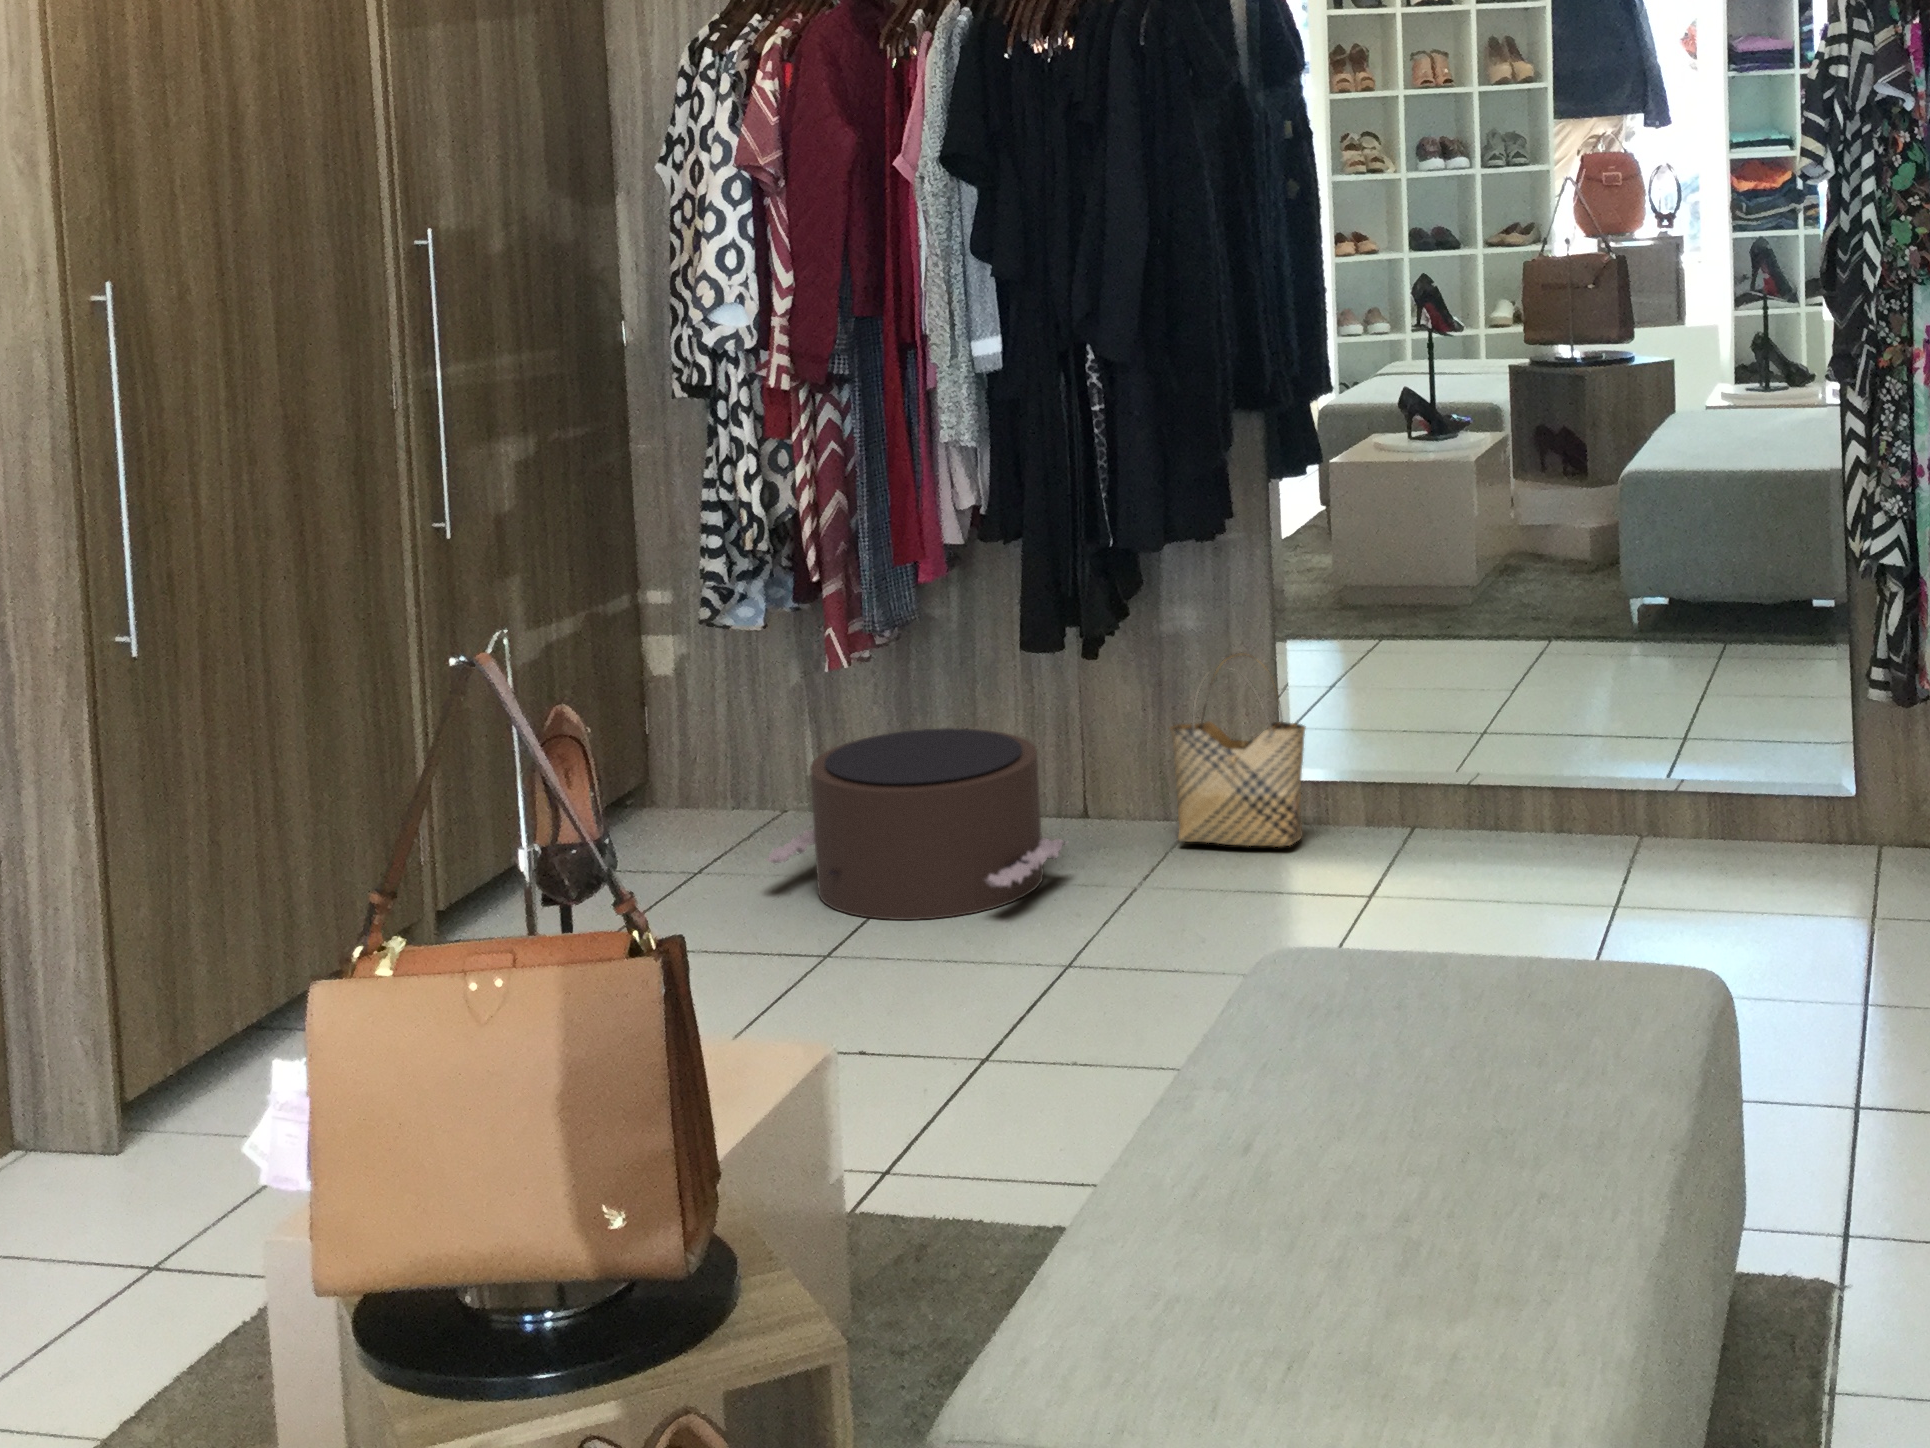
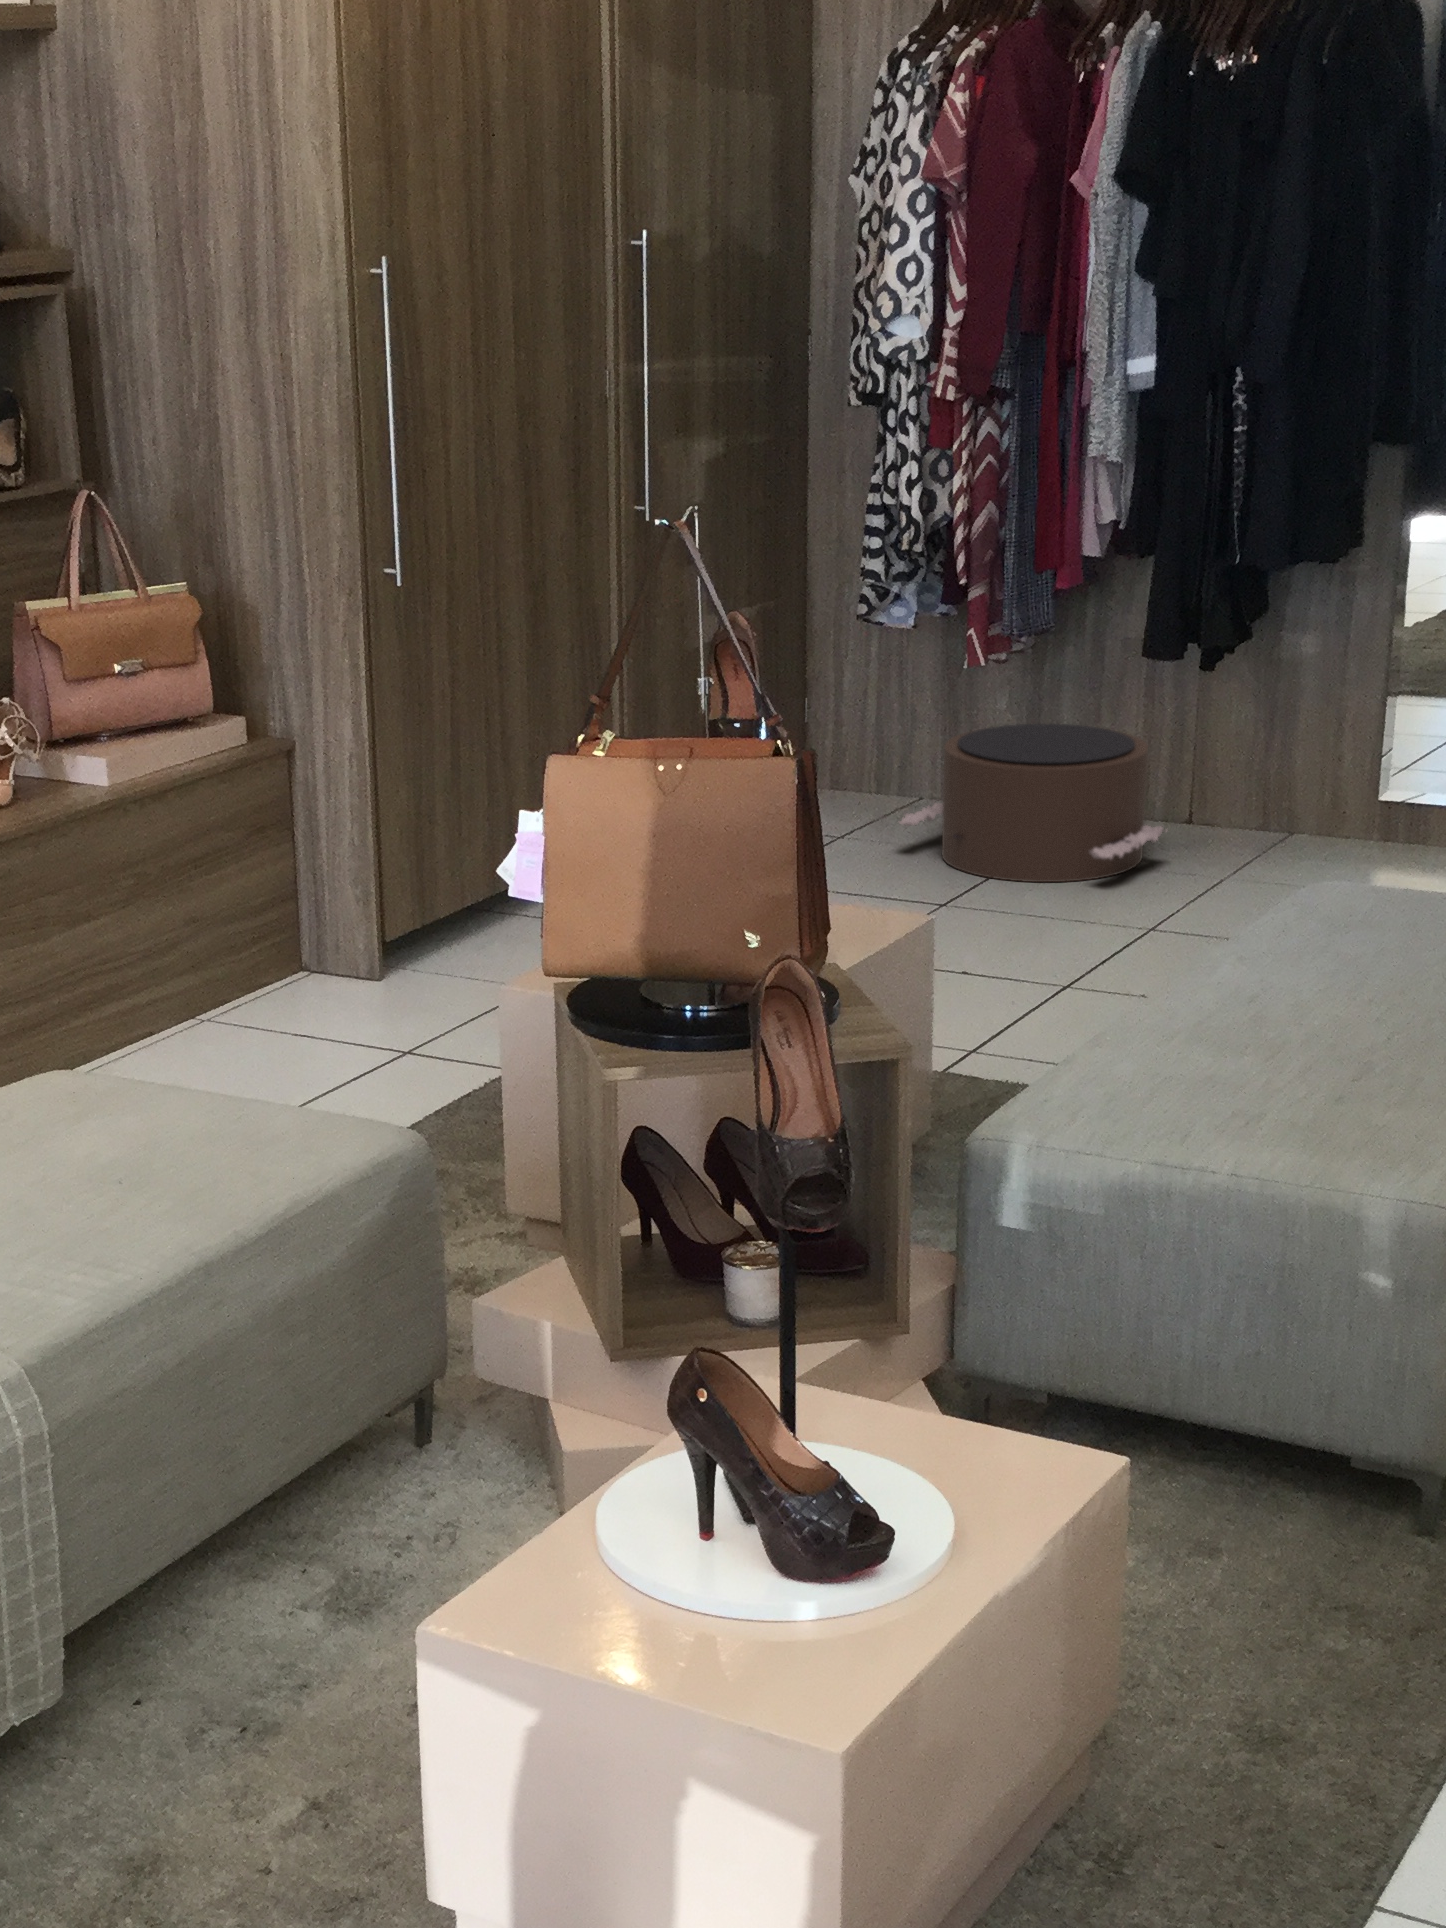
woven basket: present [1169,653,1306,847] -> none [1269,676,1402,854]

